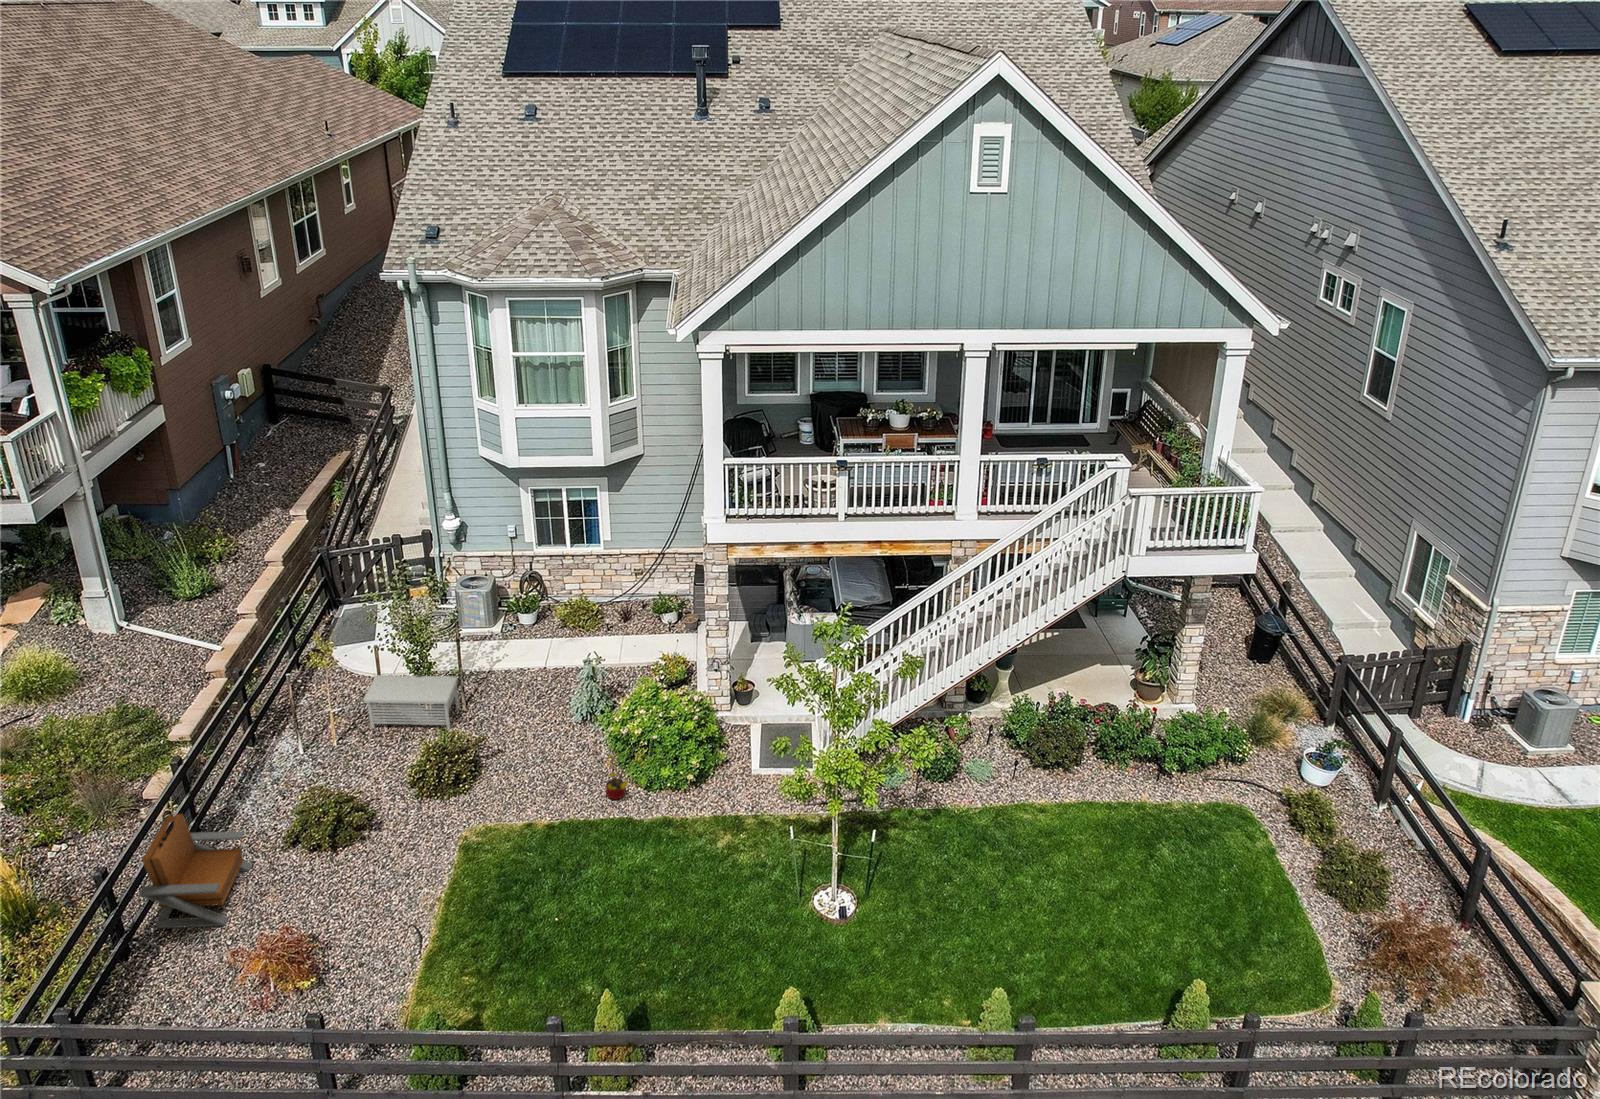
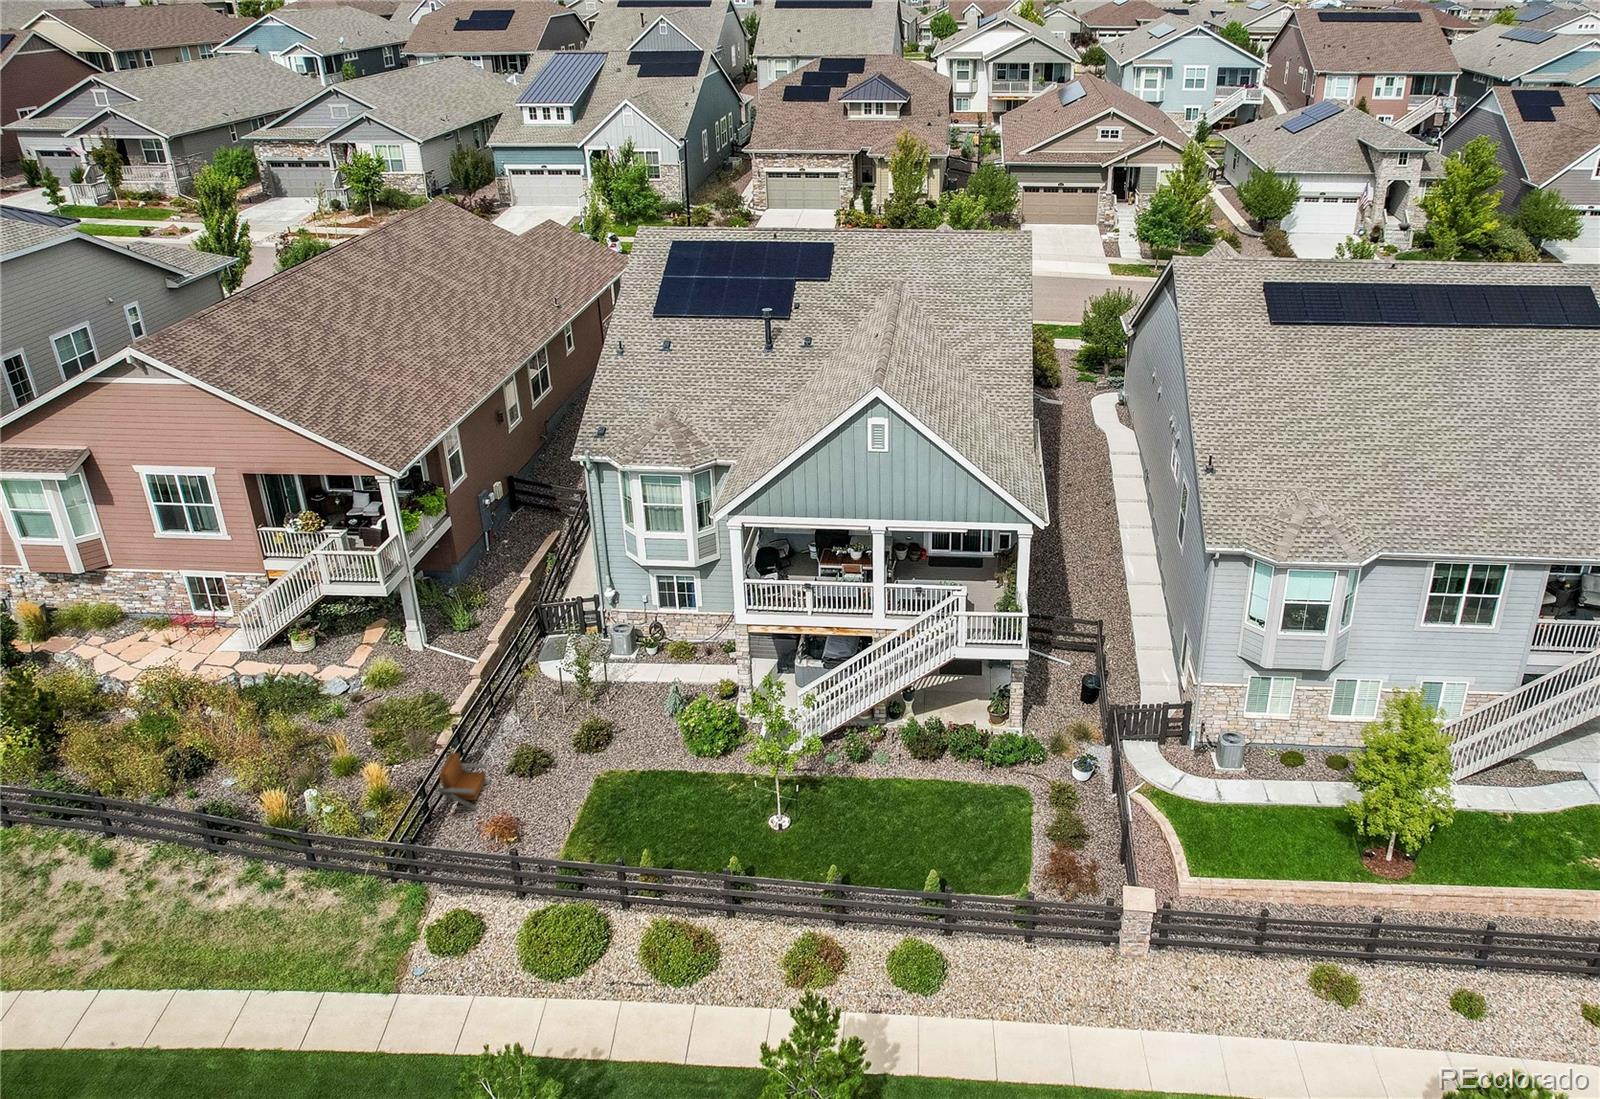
storage bench: present [363,675,459,730] -> none [552,683,605,717]
decorative plant: present [605,754,628,800] -> none [675,730,686,762]

